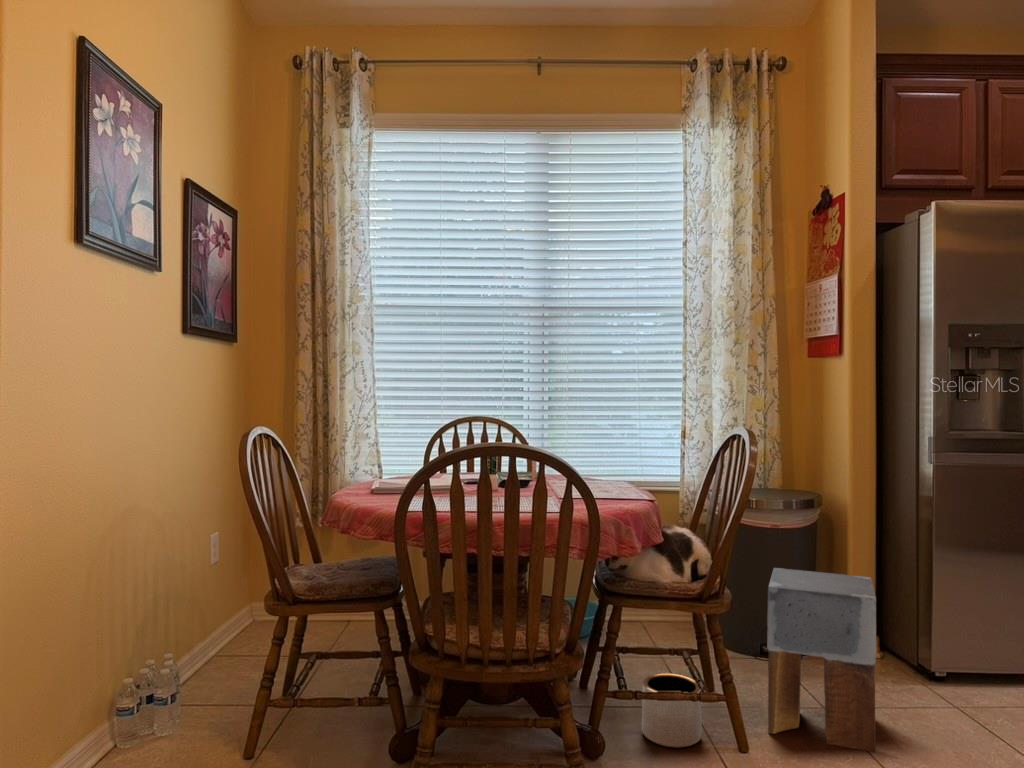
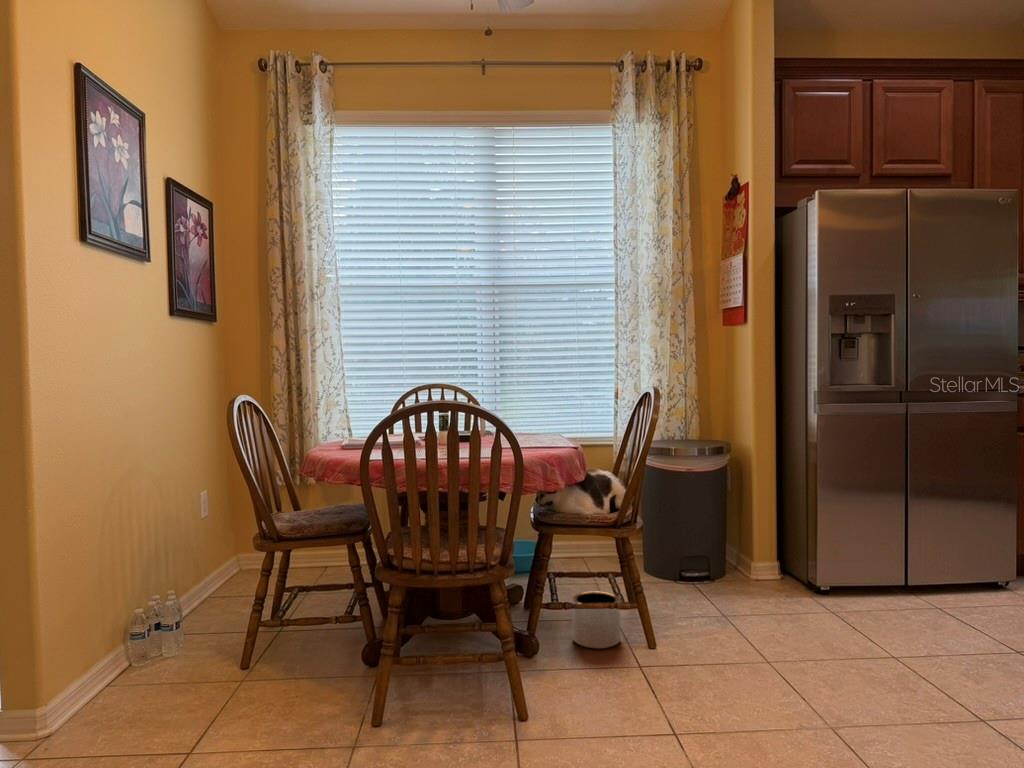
stool: present [767,568,876,752] -> none [674,503,762,646]

